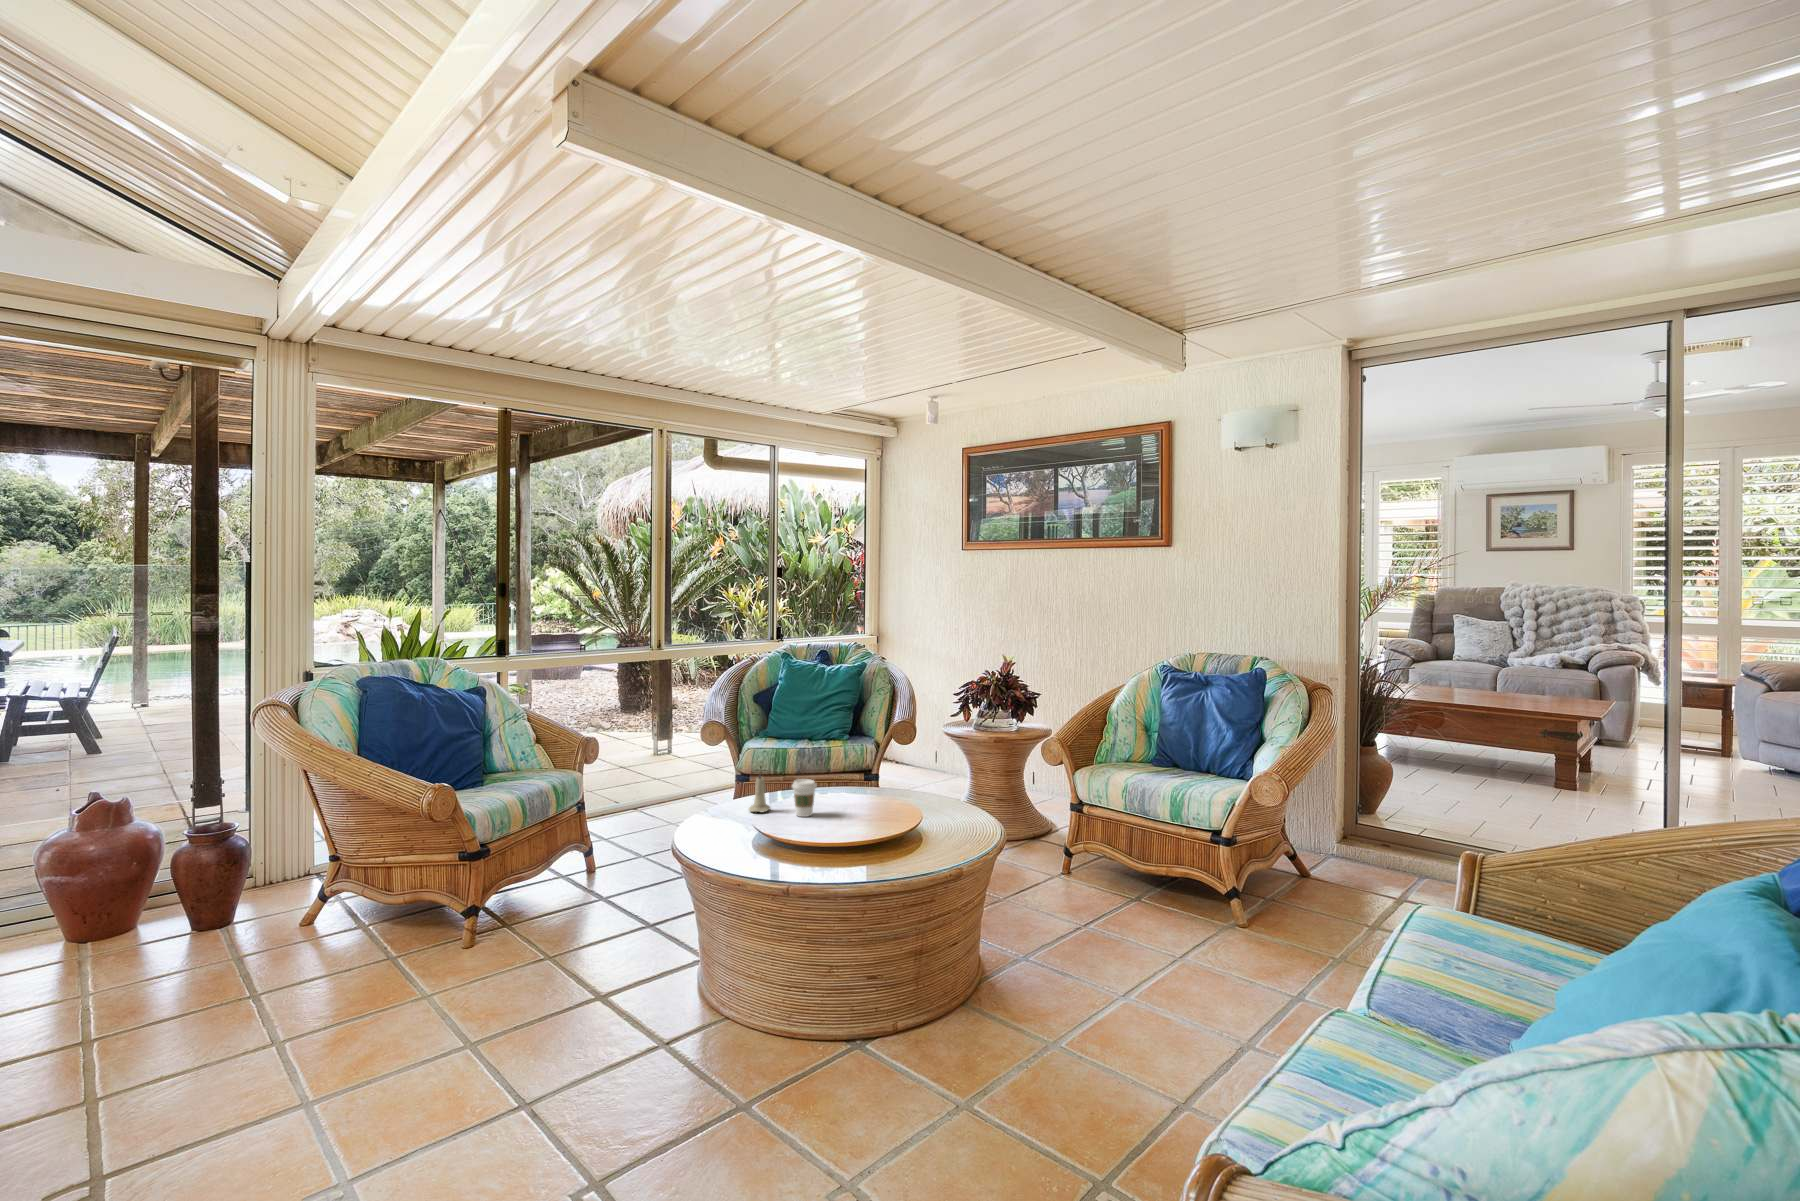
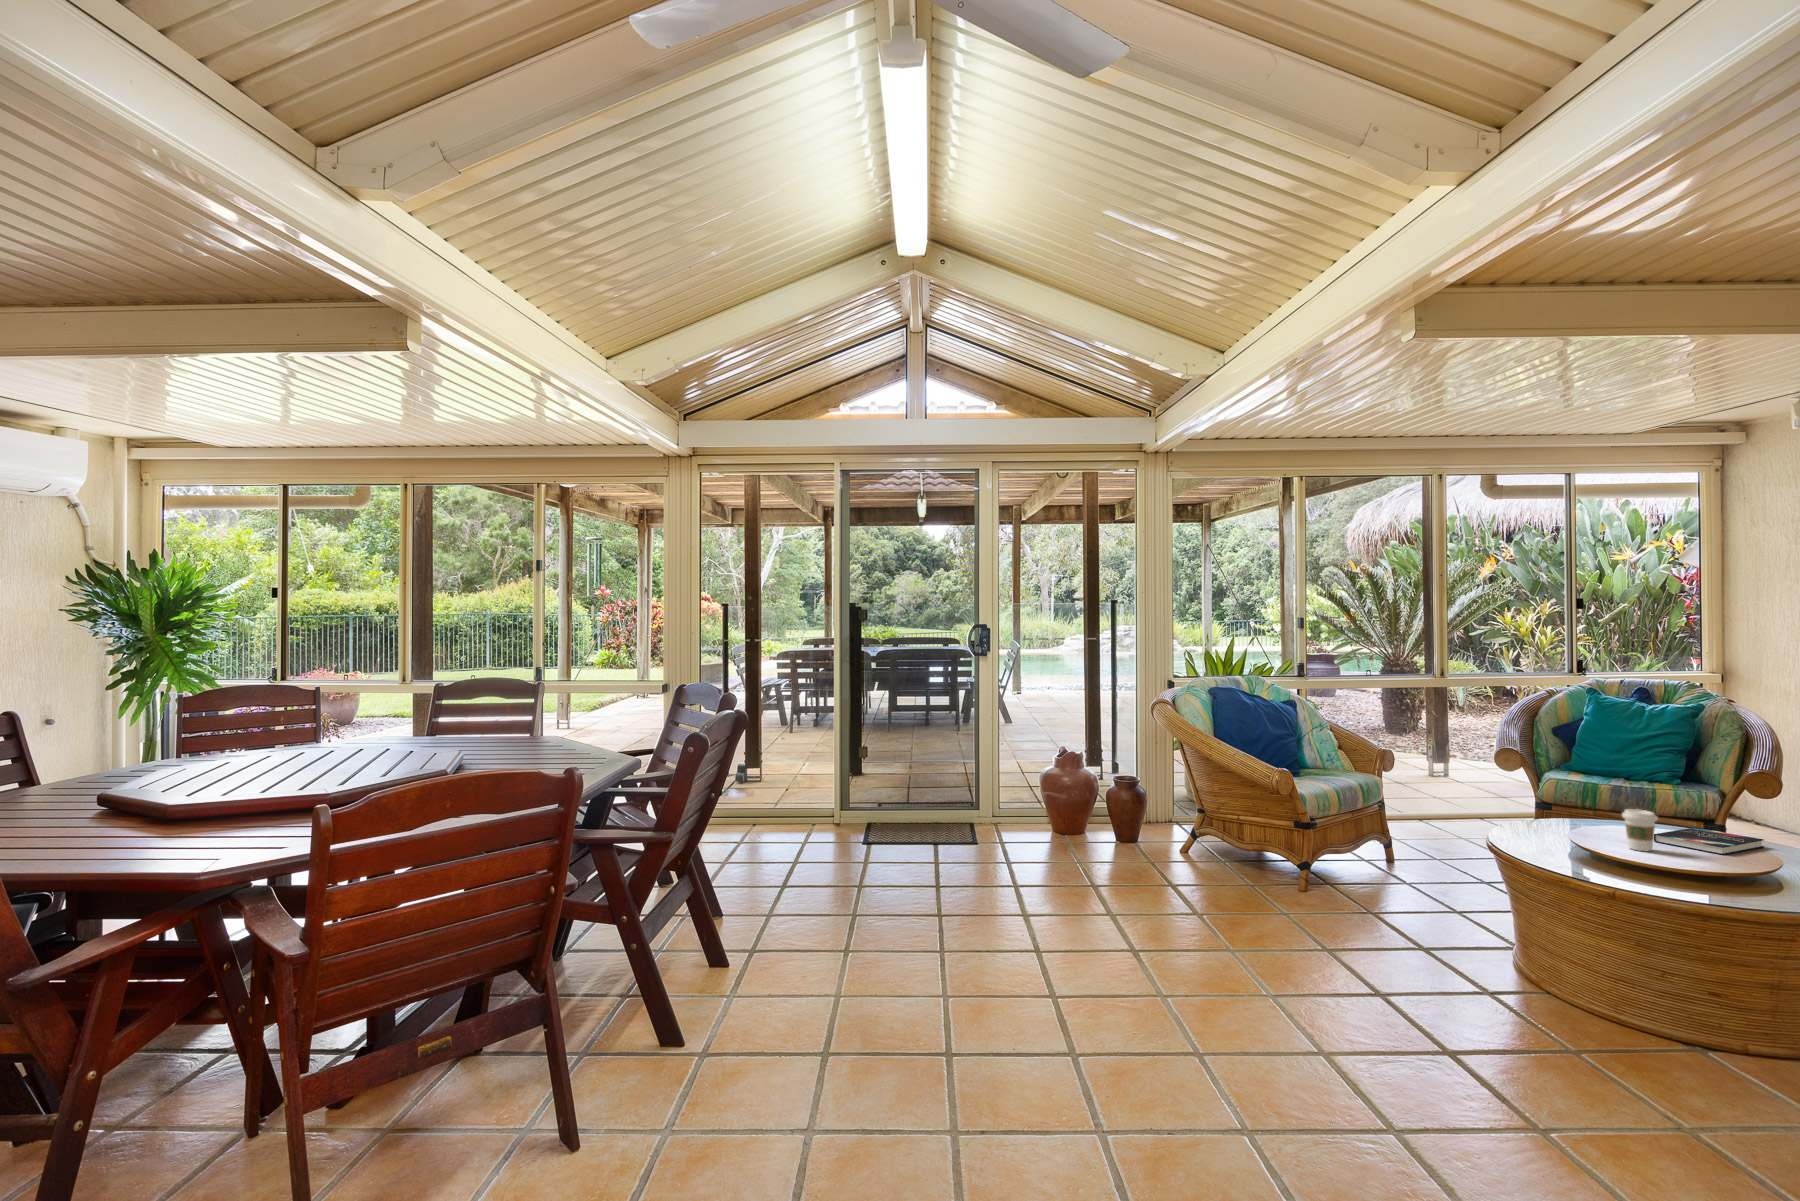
candle: present [749,772,770,812] -> none [1563,793,1592,840]
hardback book: none [815,784,886,809] -> present [1654,828,1764,855]

